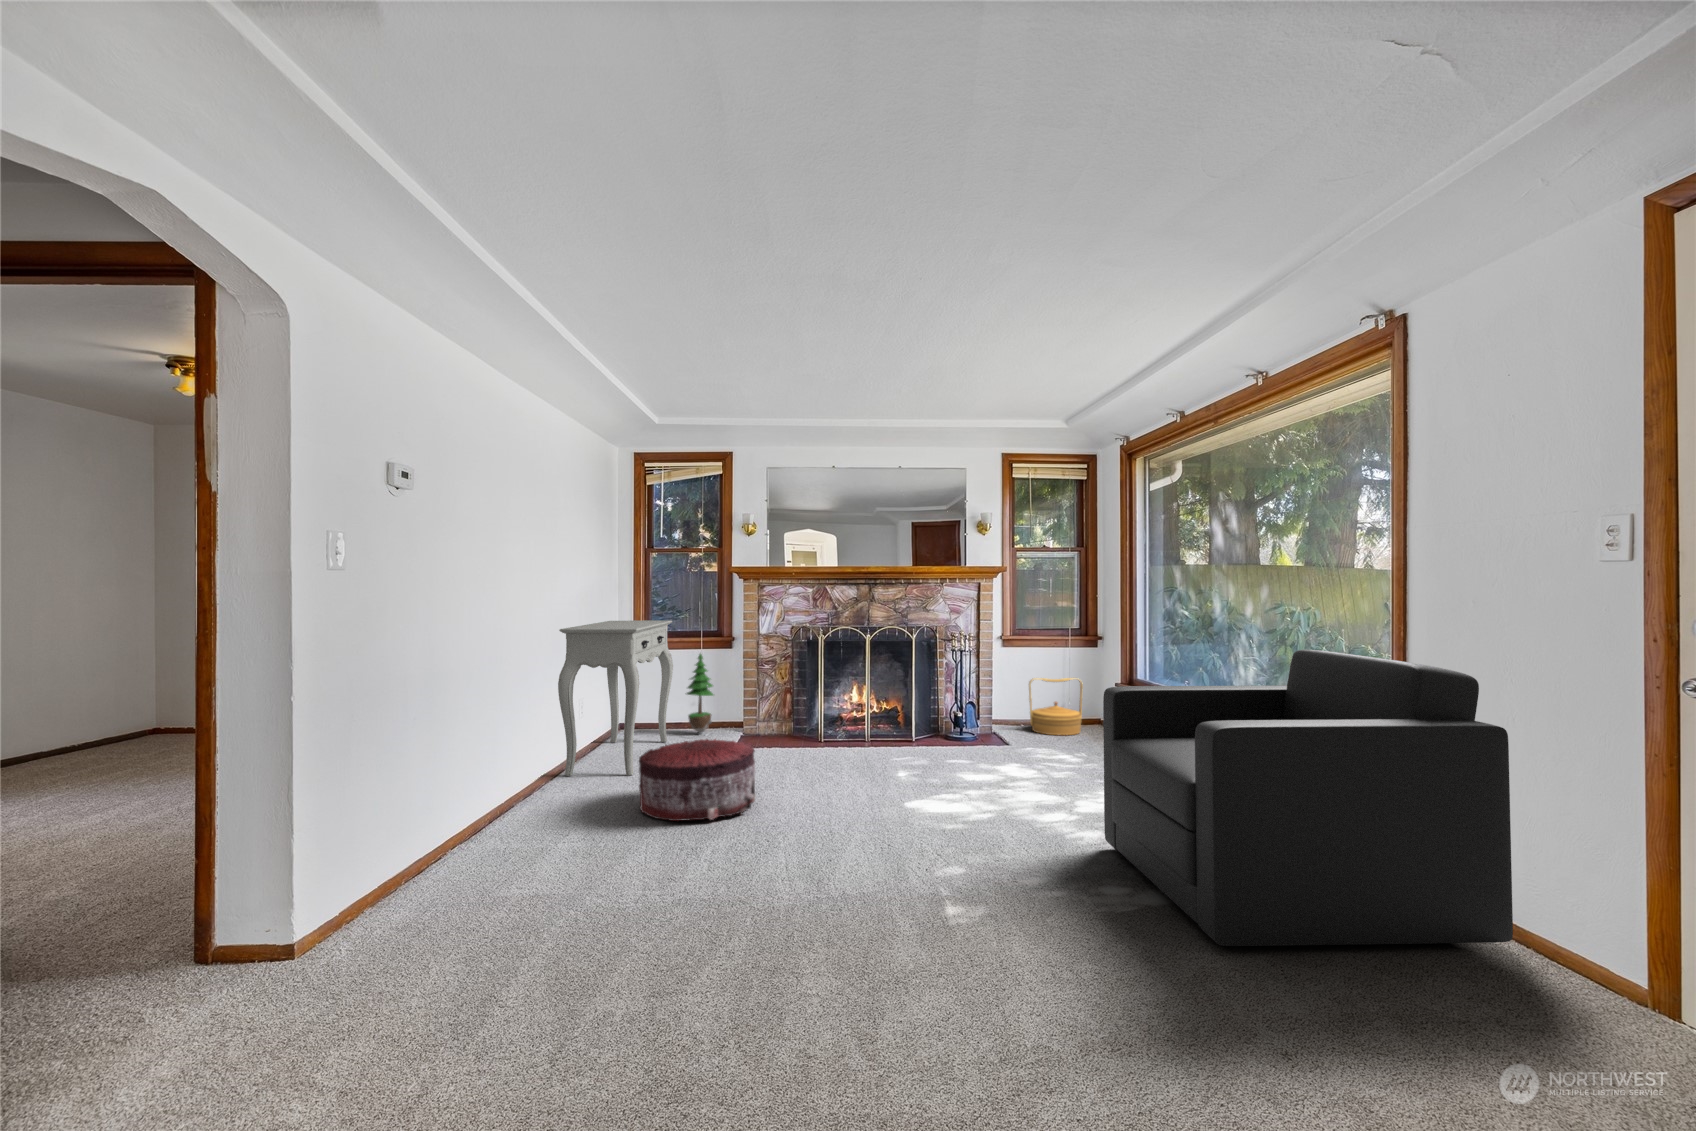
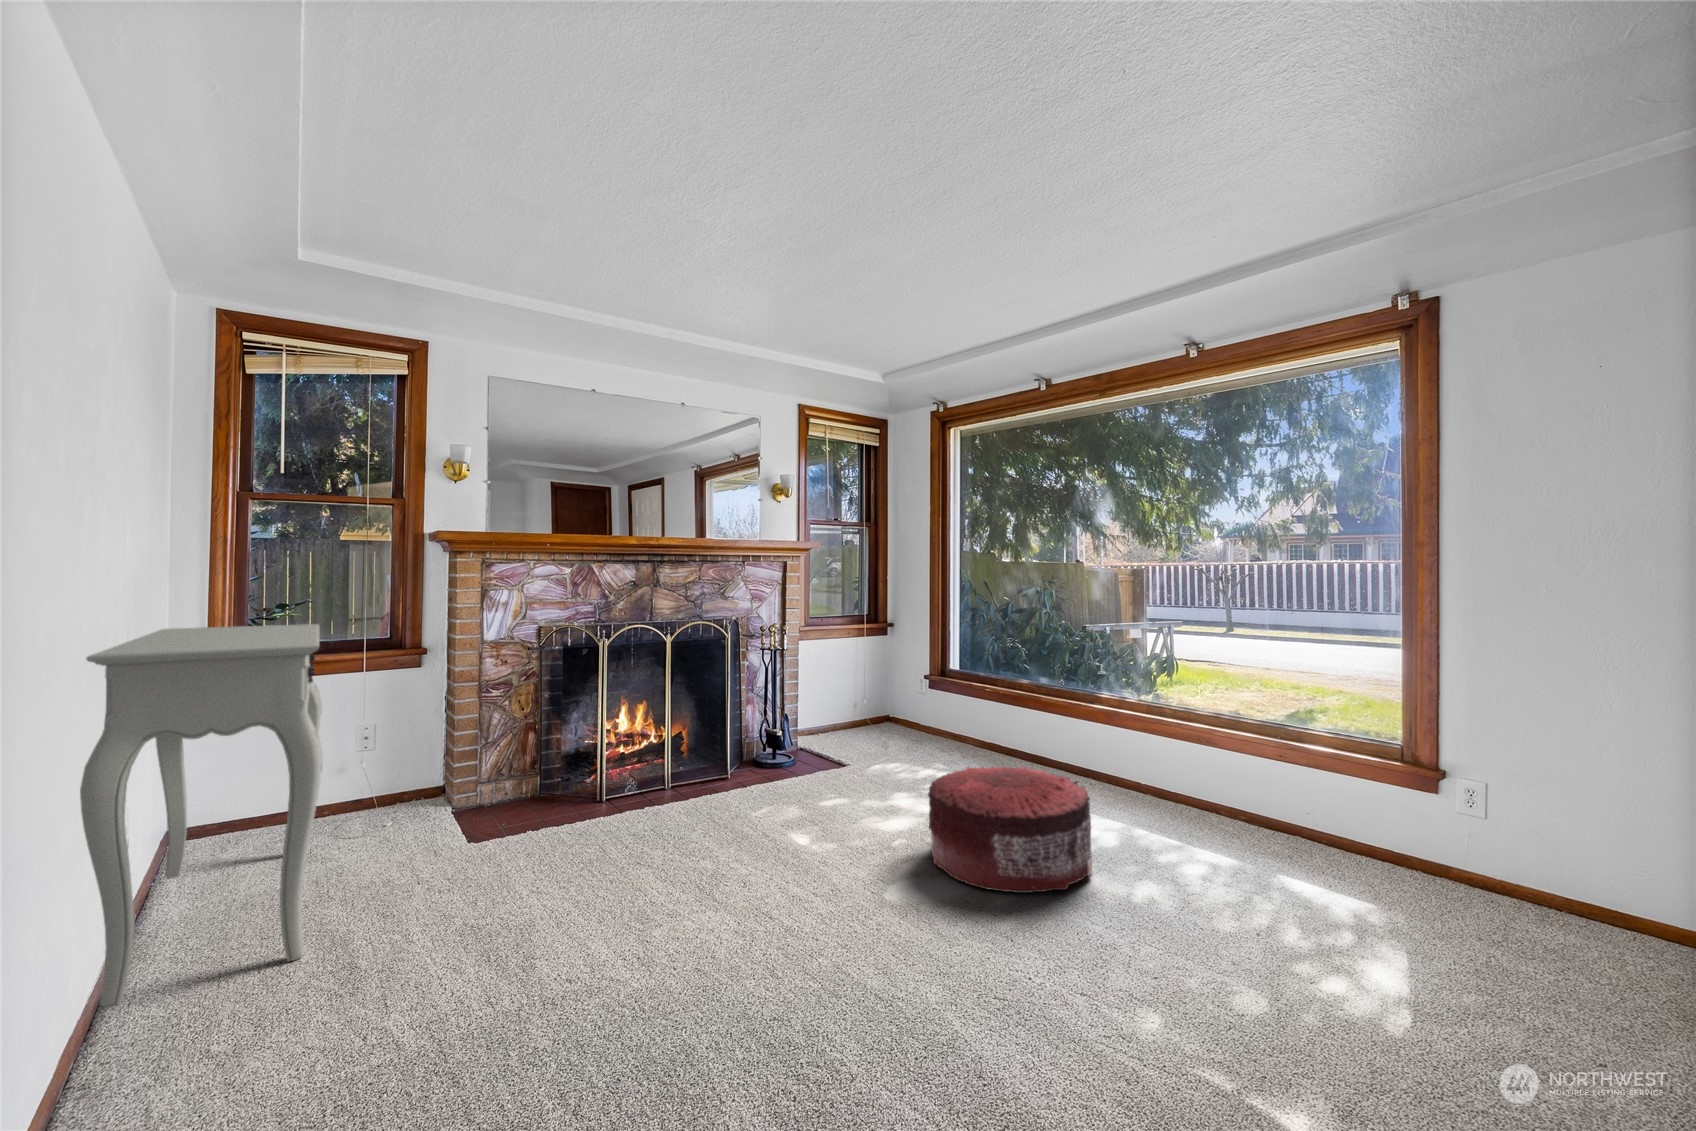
armchair: present [1103,650,1513,946] -> none [1197,633,1658,1040]
potted tree: present [687,654,713,733] -> none [333,677,395,821]
woven basket: present [1029,678,1083,735] -> none [834,673,892,743]
pouf: present [639,739,755,821] -> present [928,766,1092,893]

